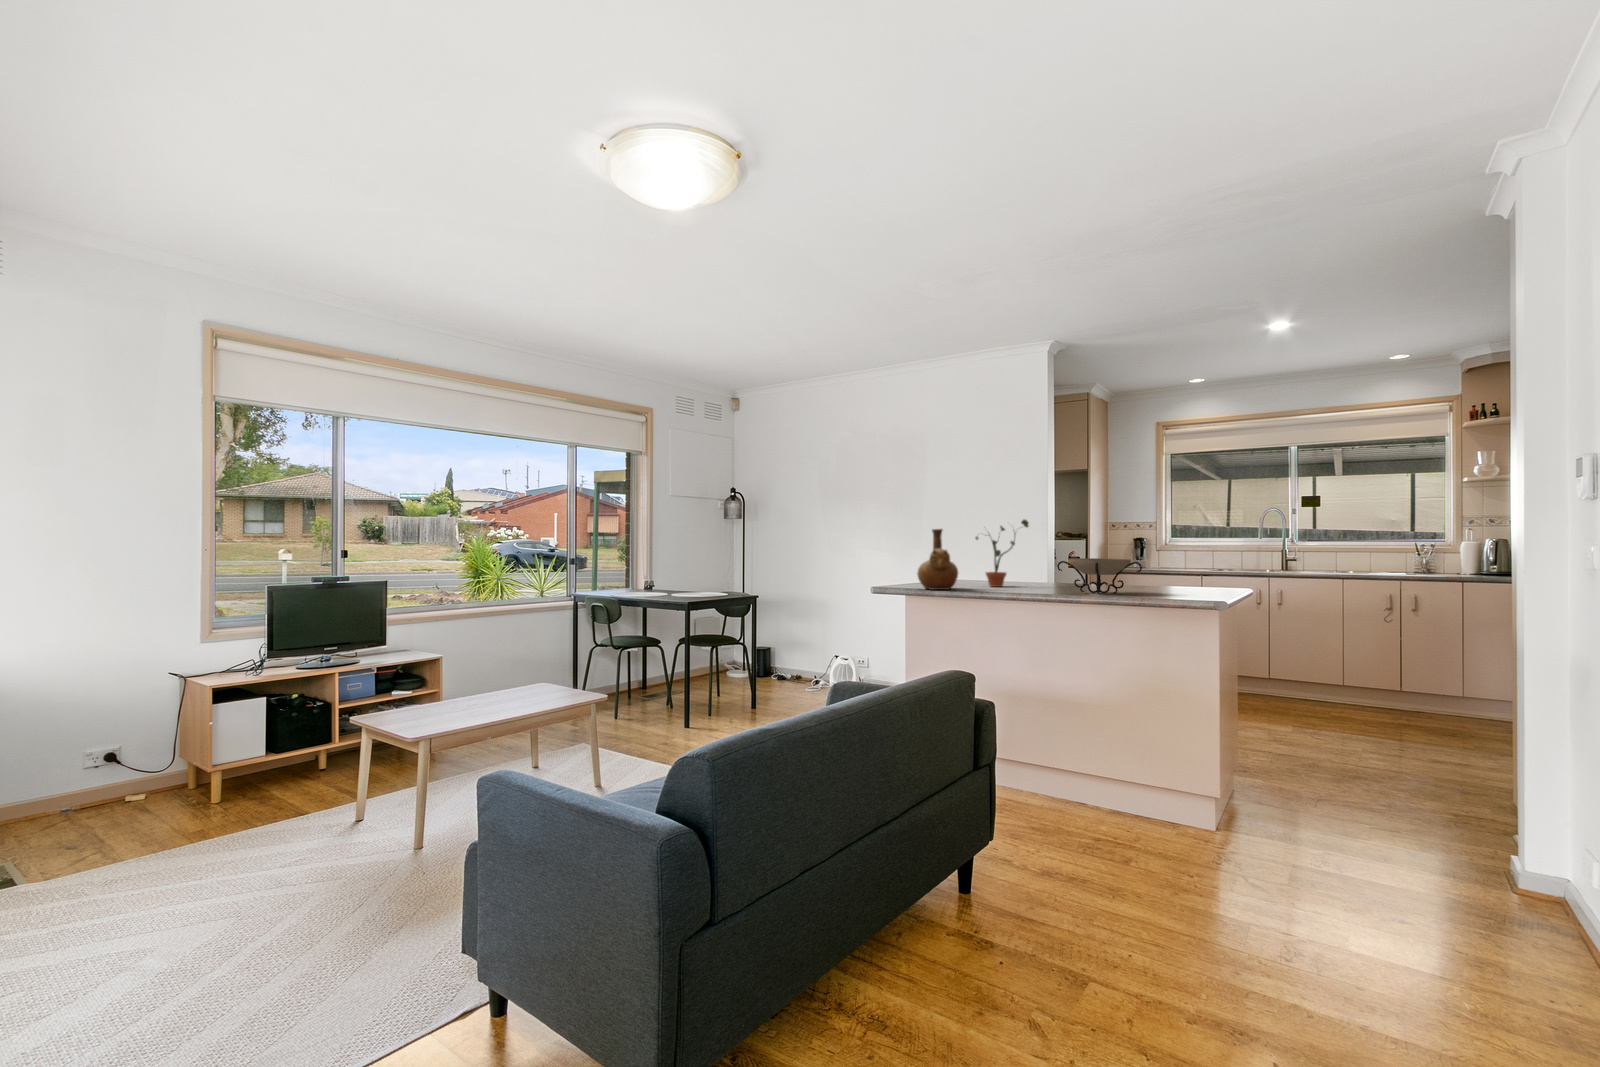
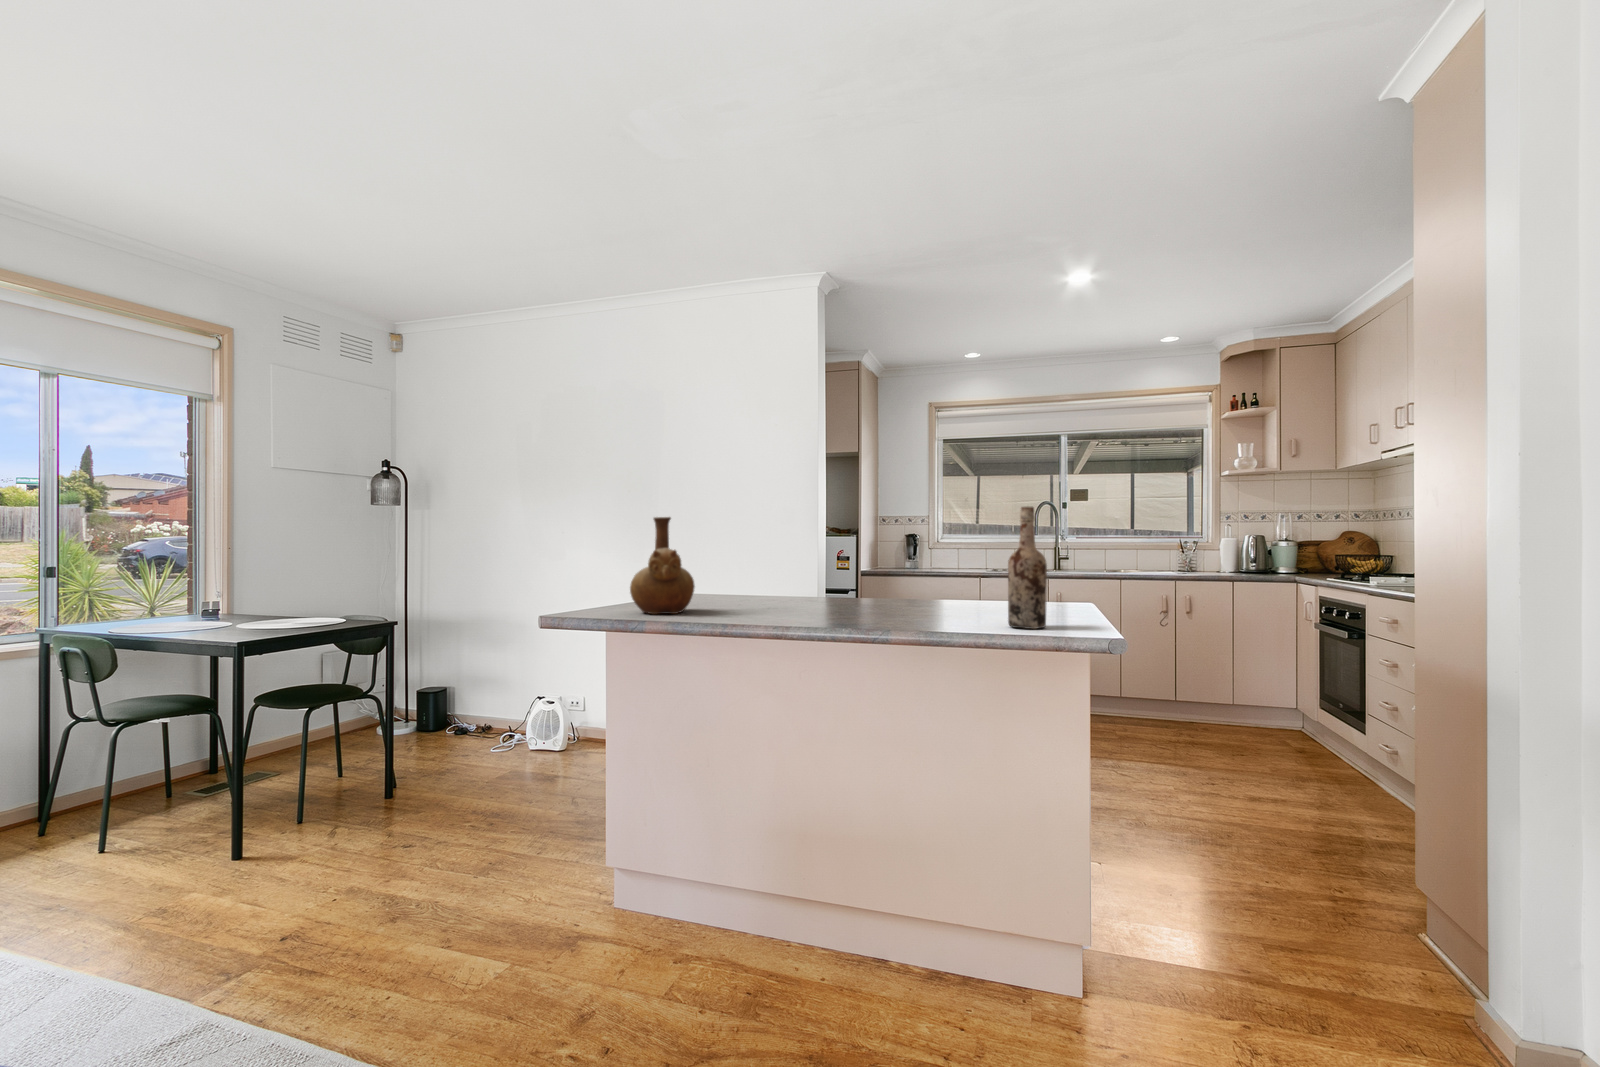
potted plant: present [976,520,1028,587] -> none [722,505,798,605]
wine bottle: none [1168,523,1195,601] -> present [1008,507,1047,629]
decorative bowl: present [1057,558,1142,594] -> none [842,562,961,616]

